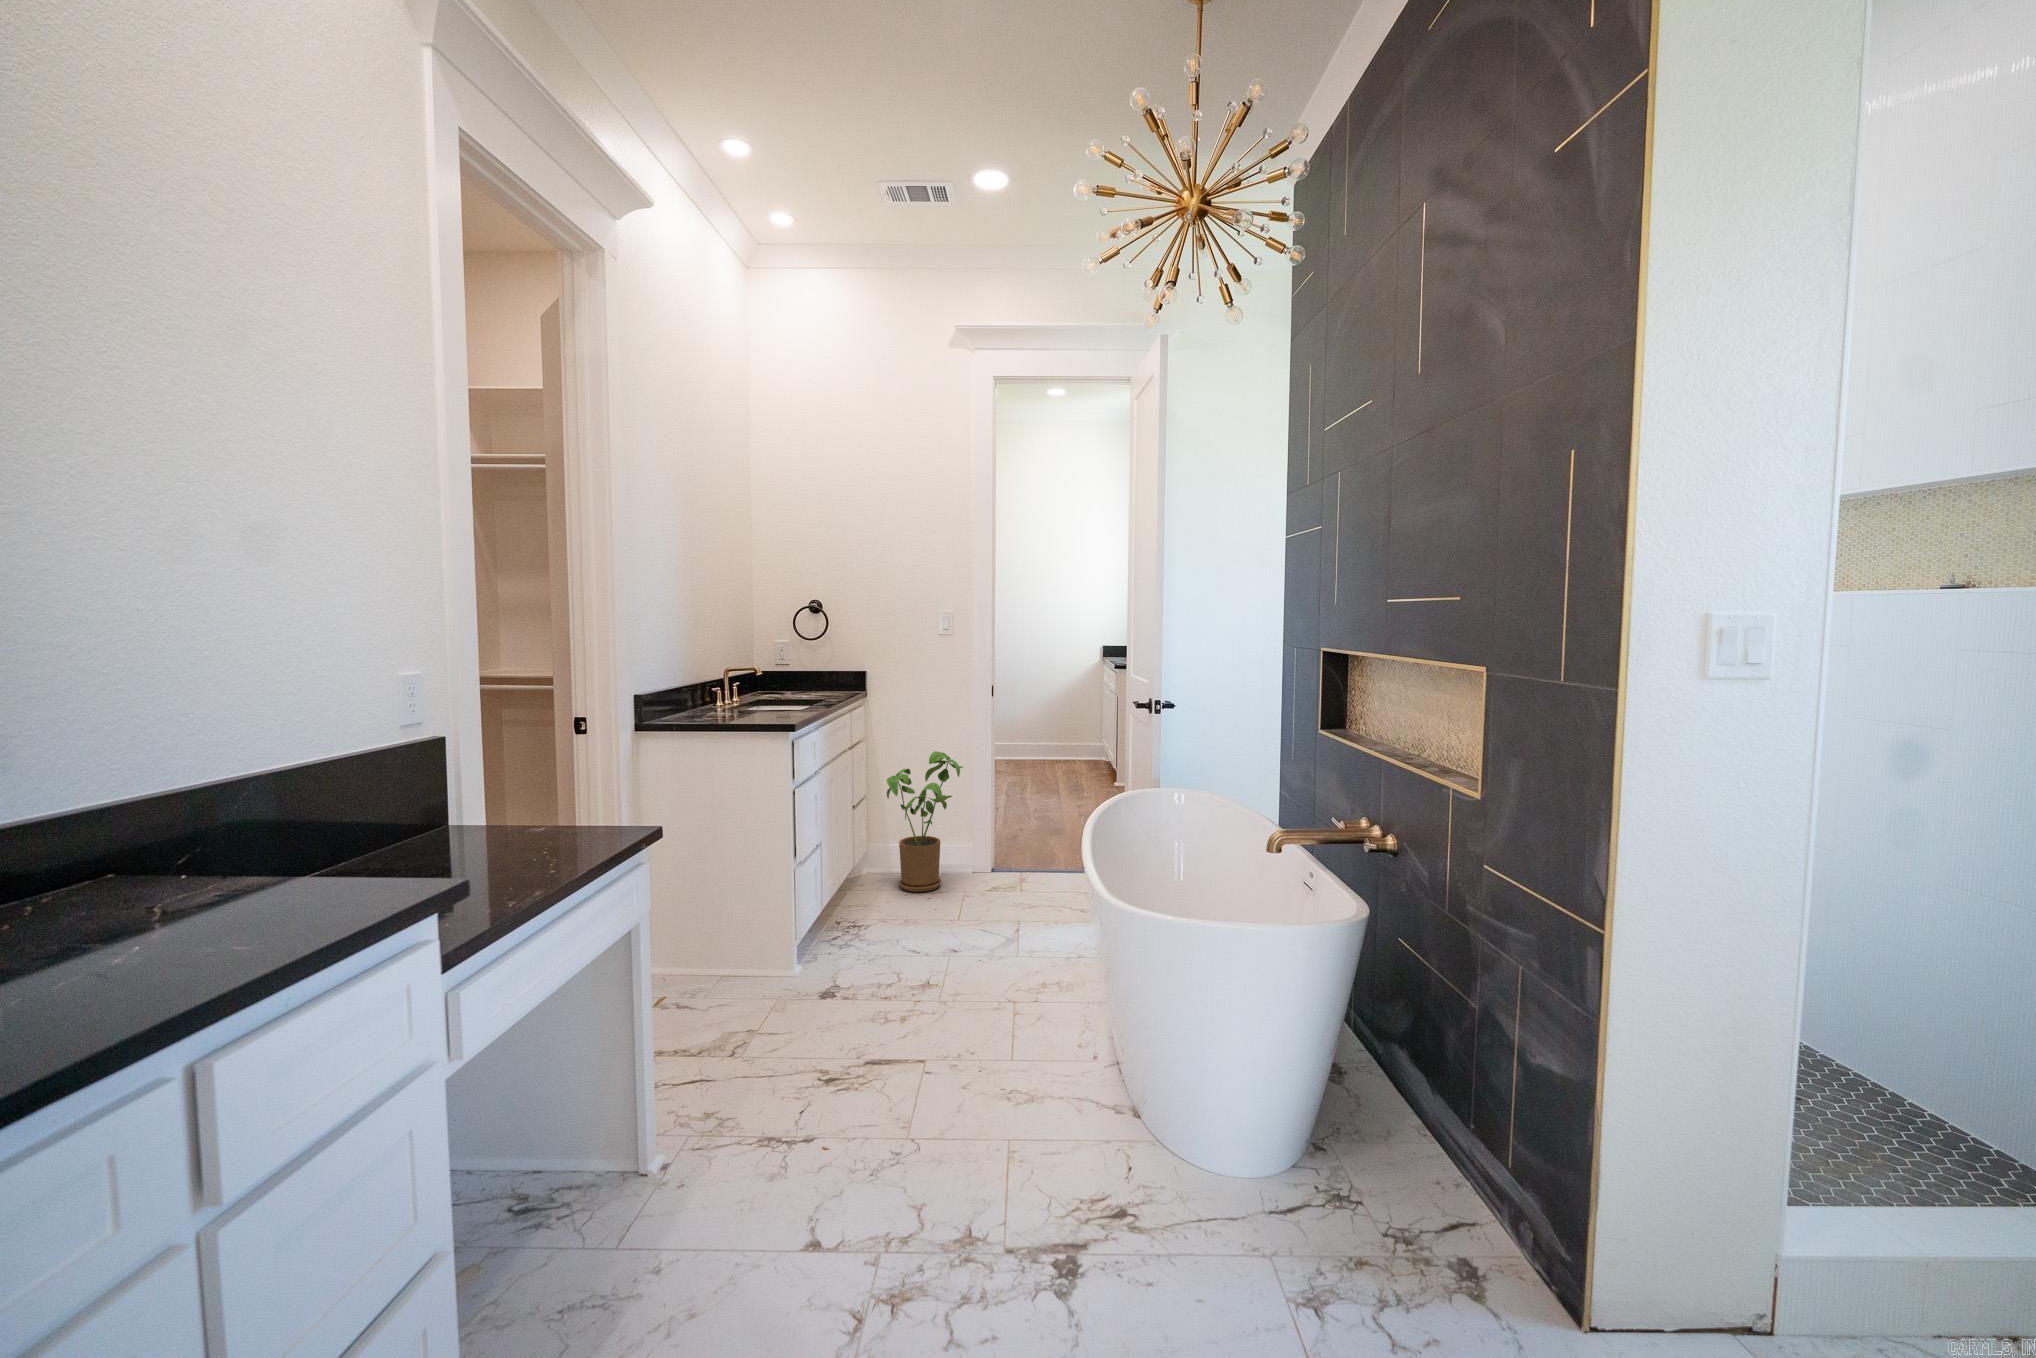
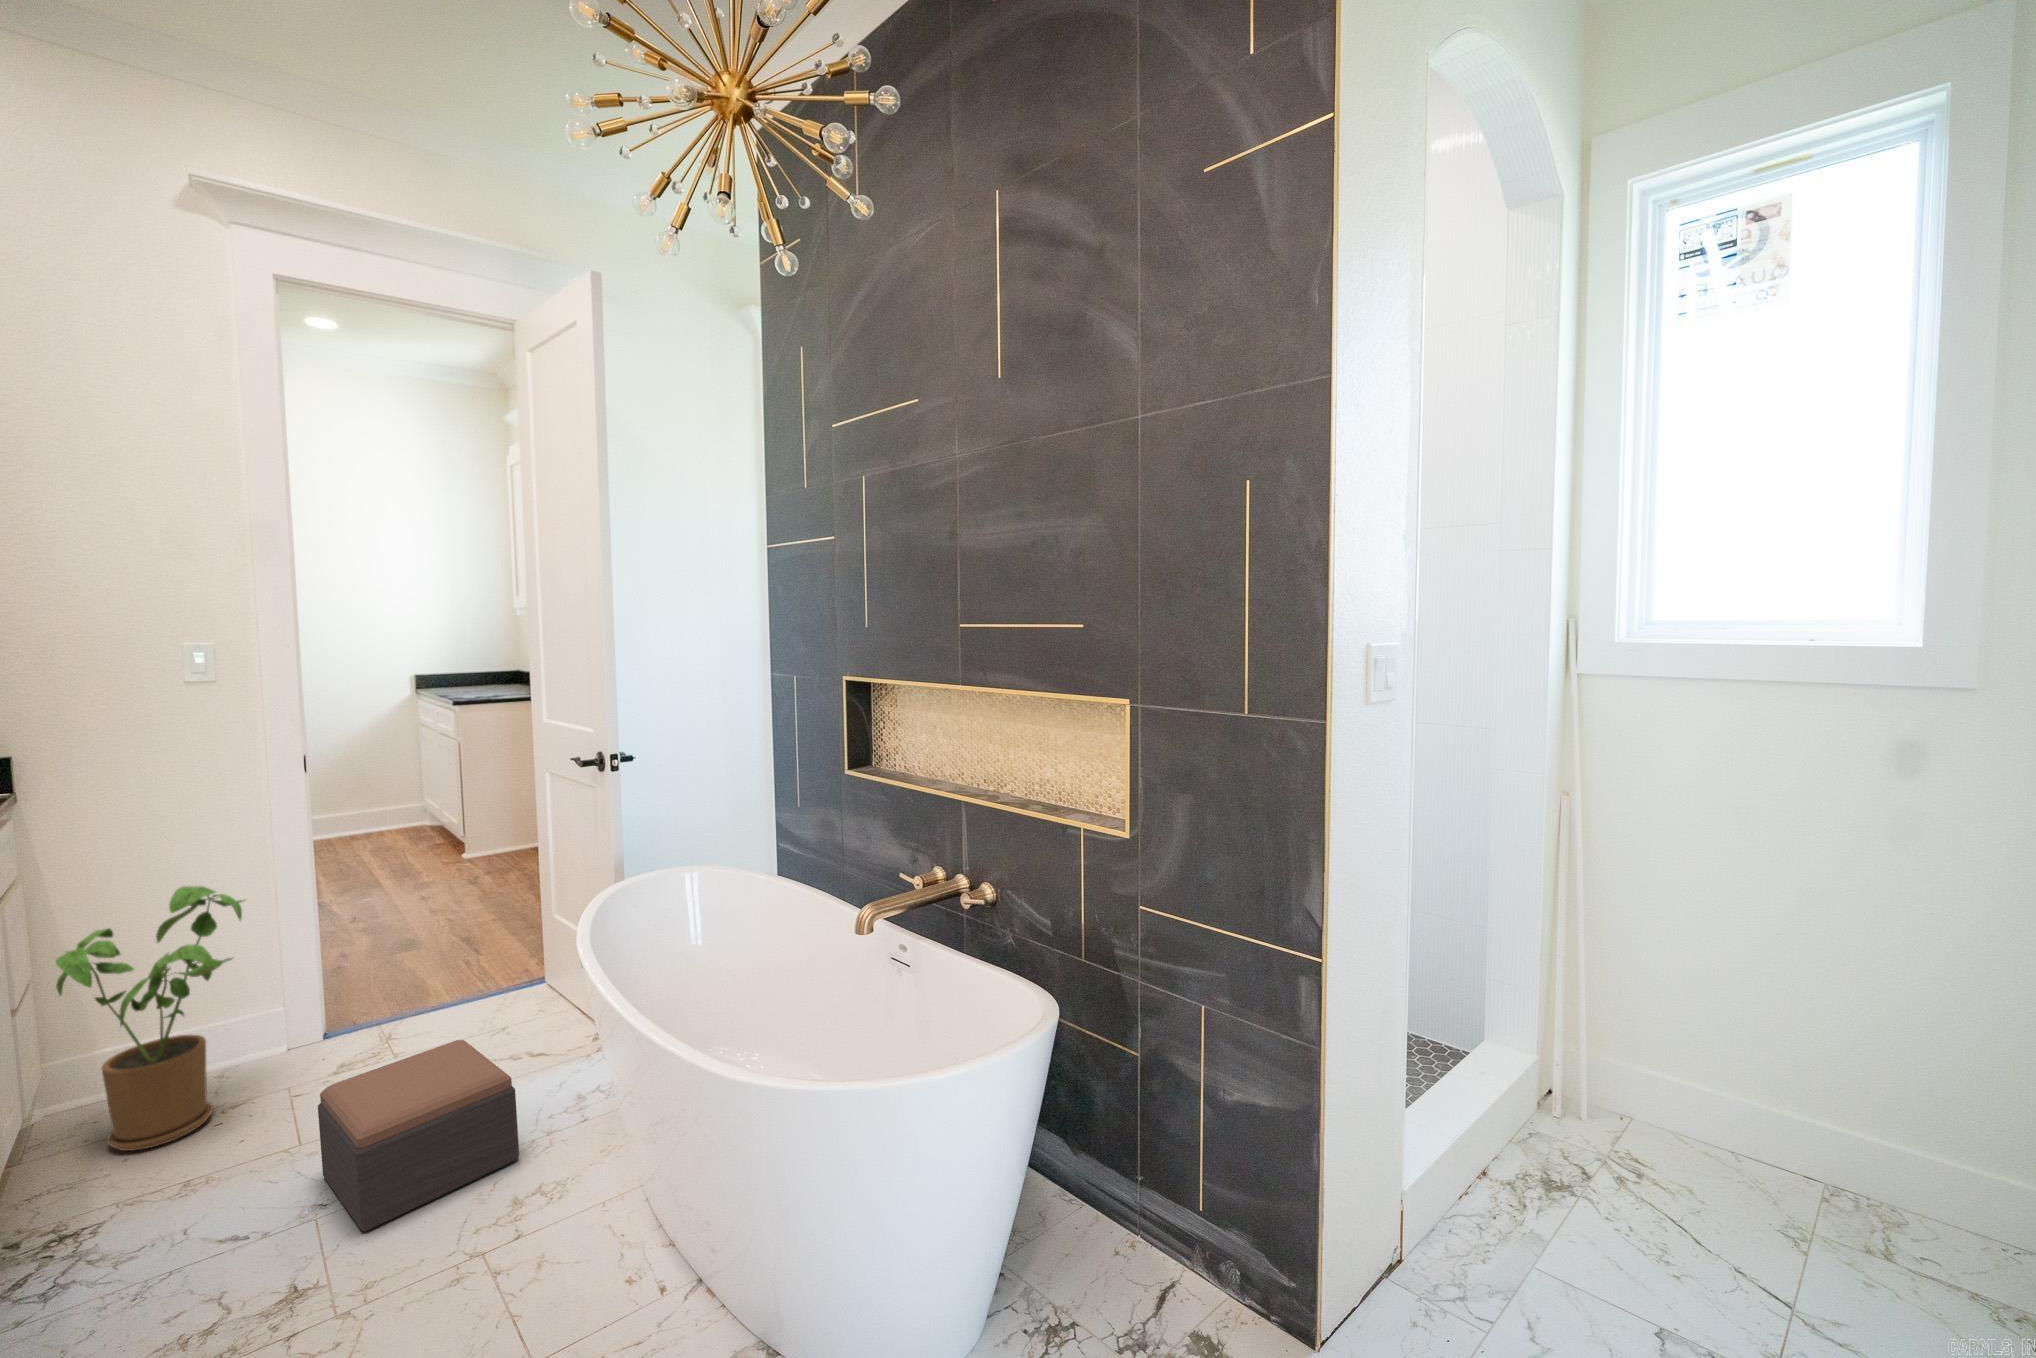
footstool: none [972,874,1062,960] -> present [318,1040,519,1232]

